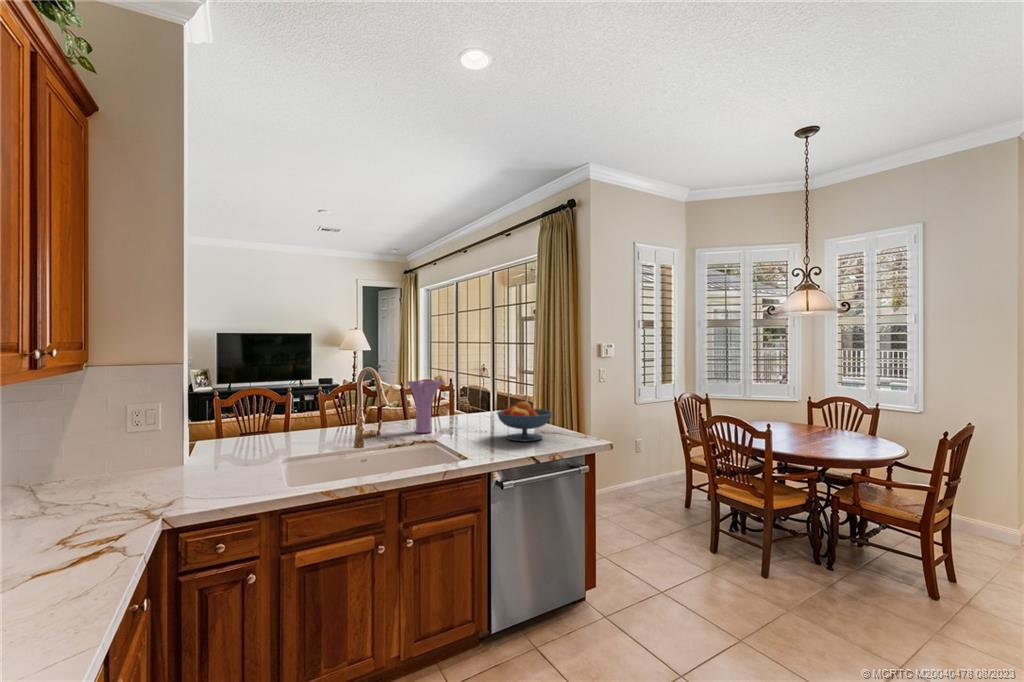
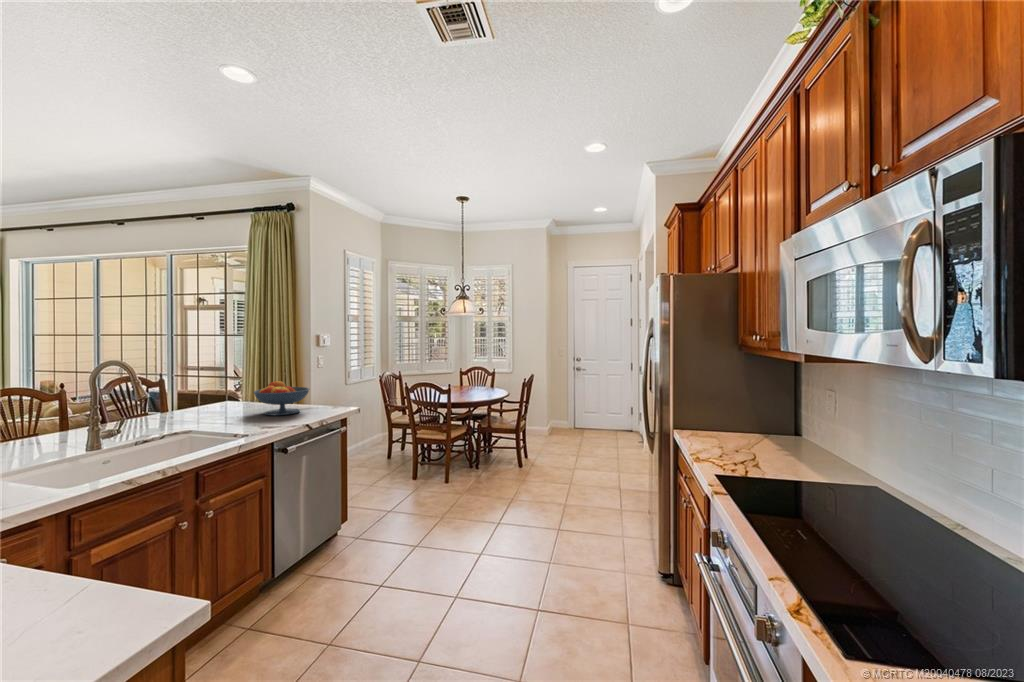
vase: present [407,380,444,433] -> none [138,367,185,422]

